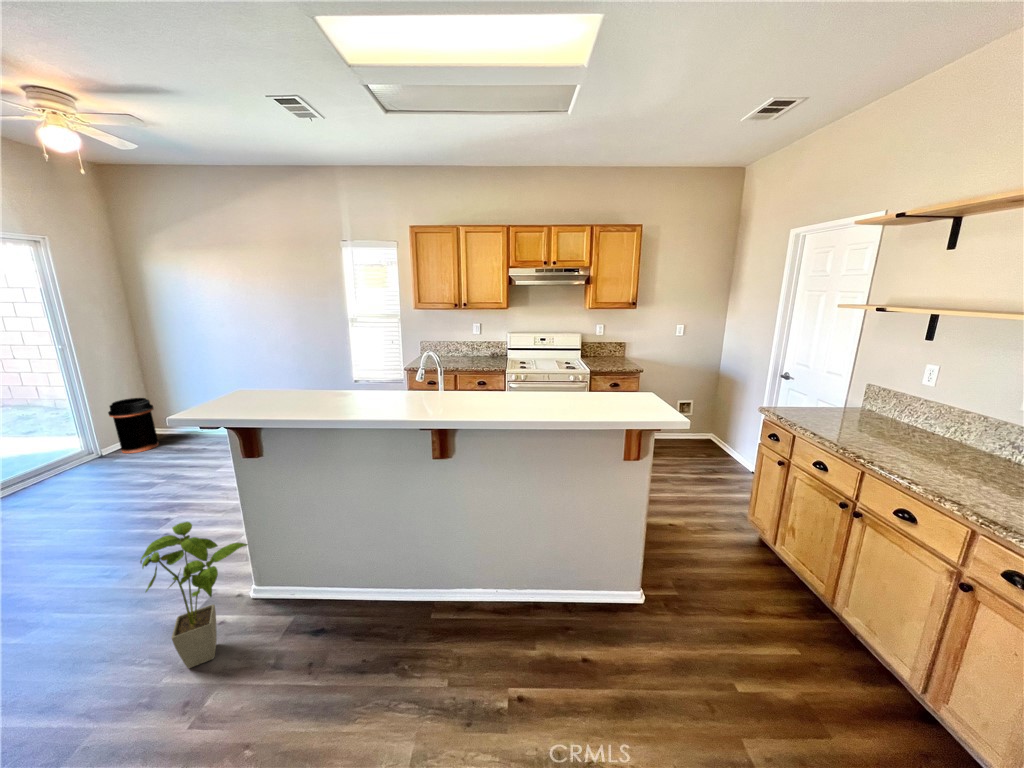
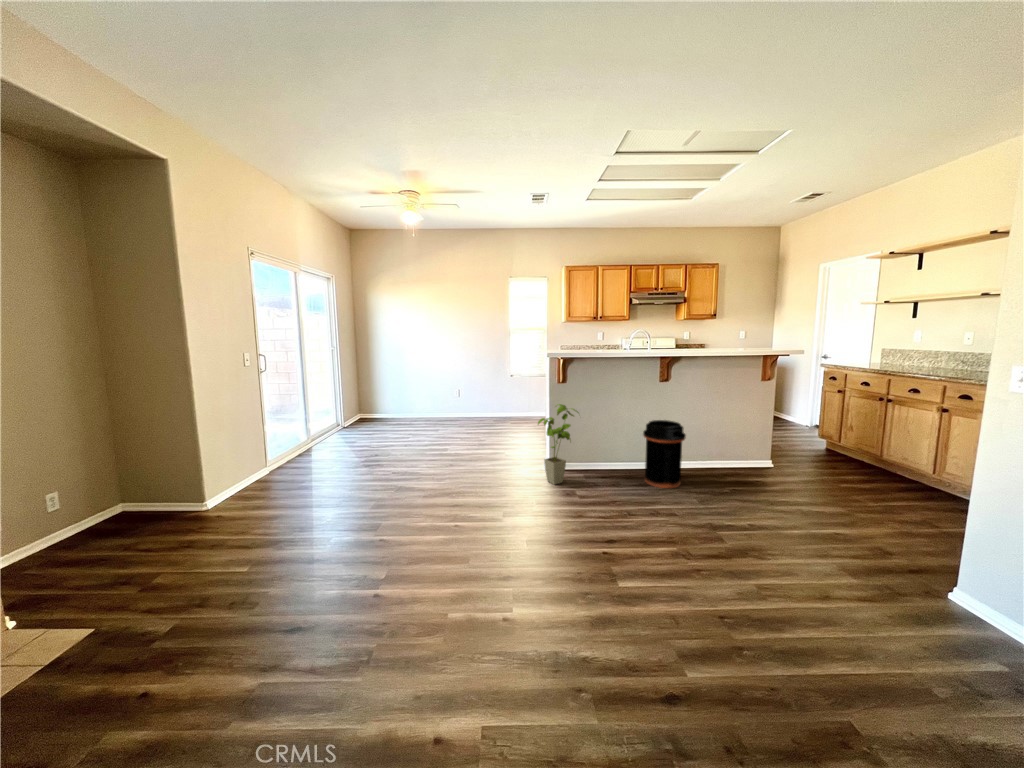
trash can: present [108,398,159,453] -> present [643,420,686,488]

